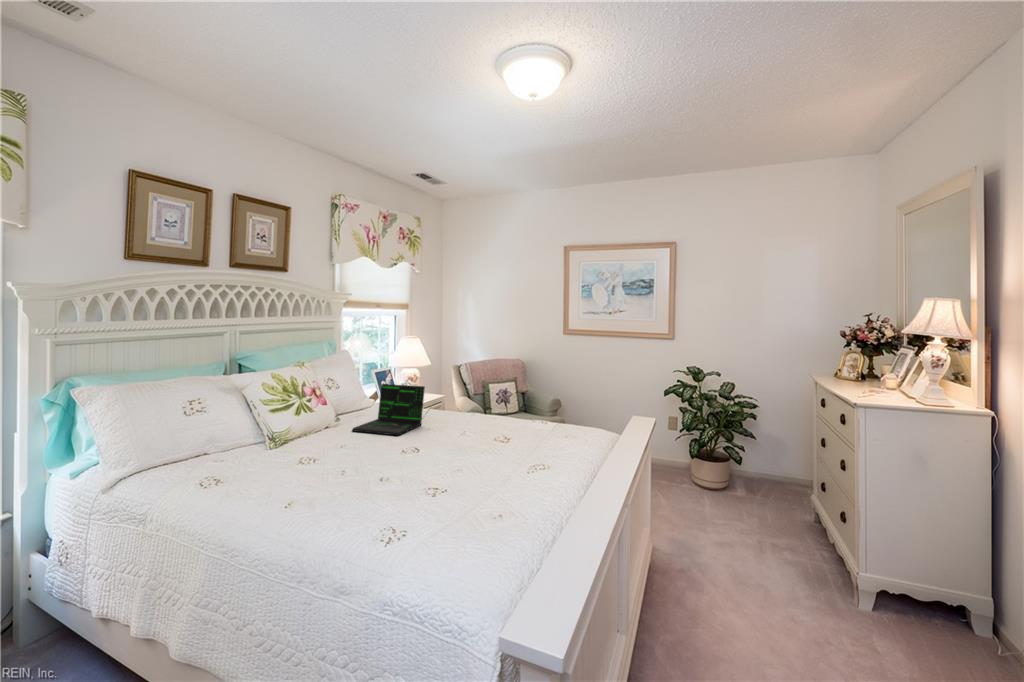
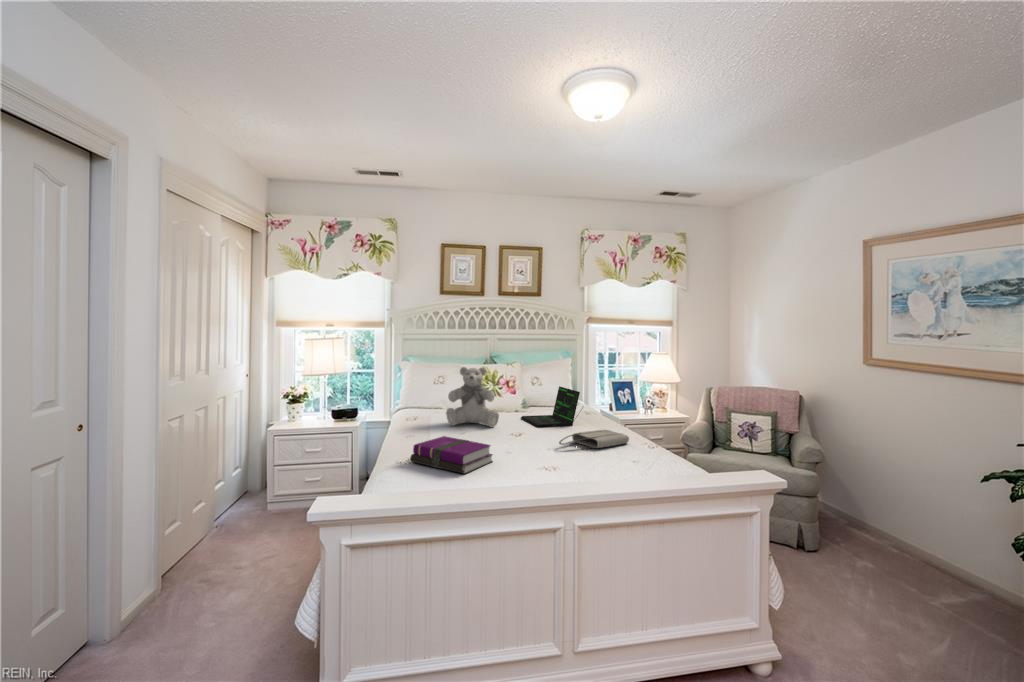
teddy bear: none [290,374,361,464] -> present [446,367,499,427]
tote bag: none [468,420,508,445] -> present [559,430,629,448]
notebook: none [391,466,491,523] -> present [410,436,492,474]

